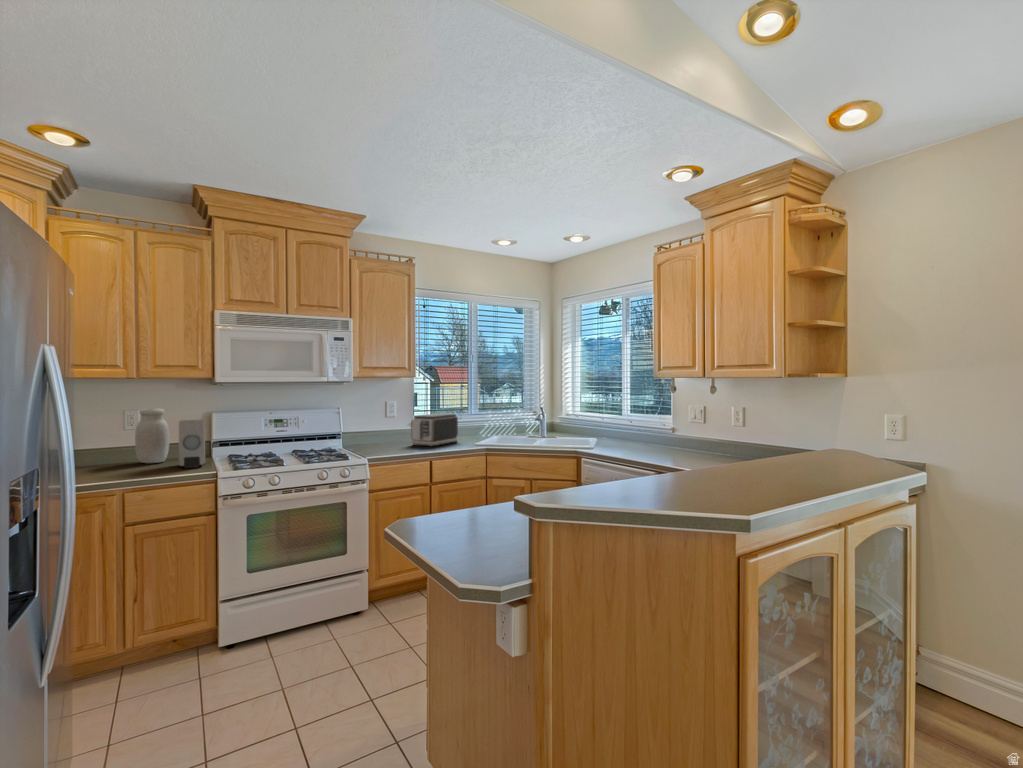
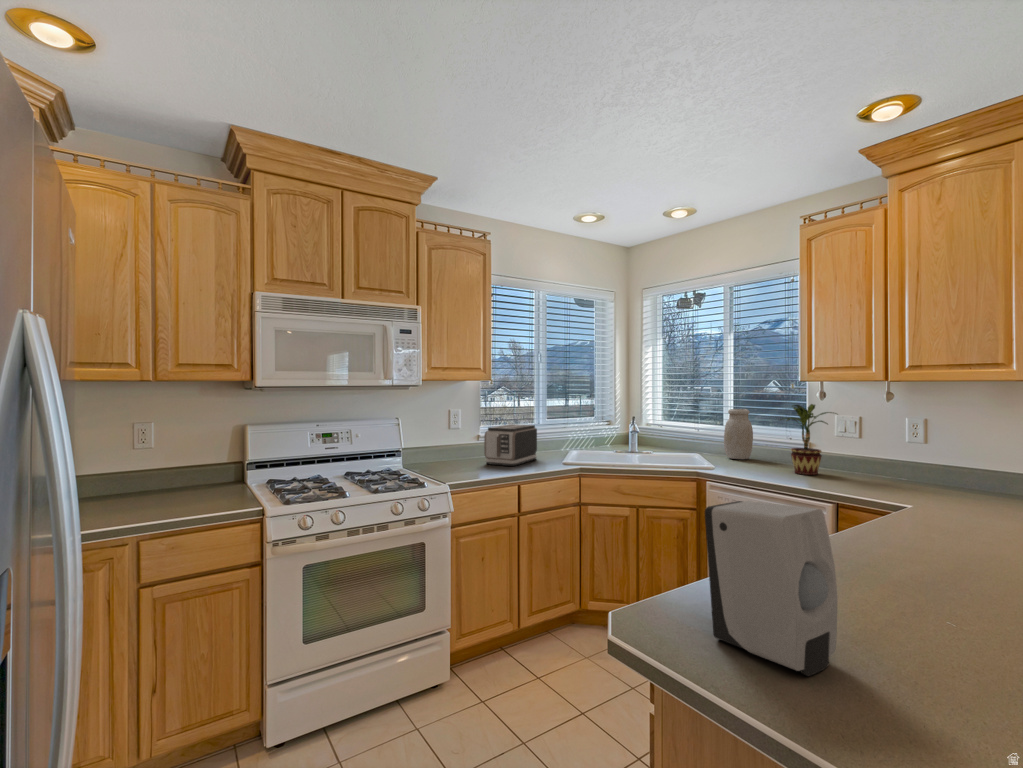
potted plant: none [640,397,684,453] -> present [781,404,838,475]
jar: present [135,409,169,463] -> present [724,409,753,459]
soap dispenser: present [179,420,205,468] -> present [705,501,838,676]

